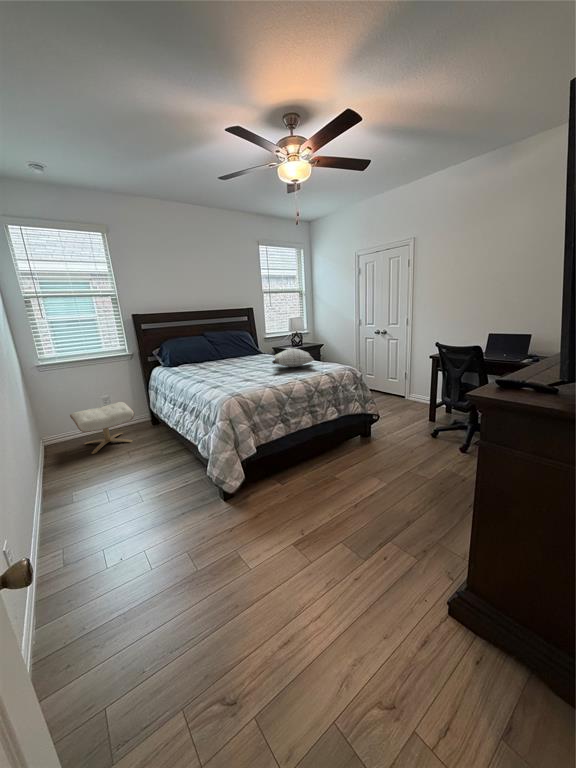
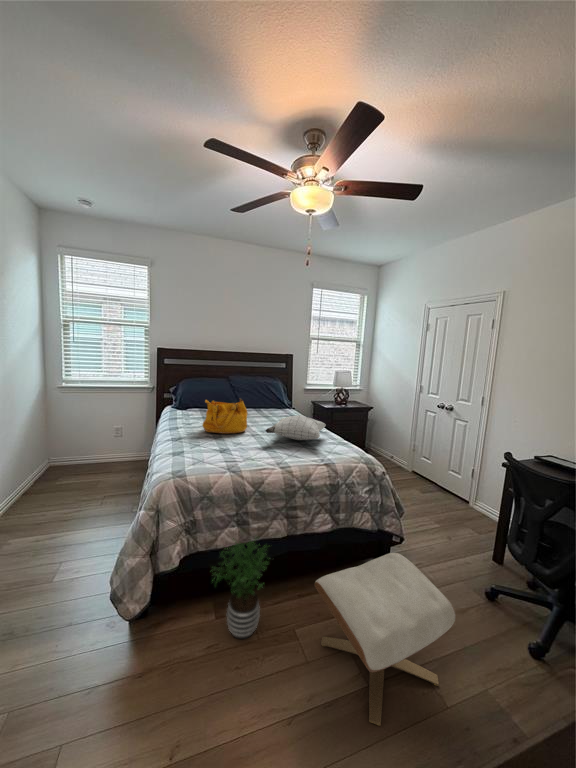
handbag: none [212,344,249,375] -> present [203,399,248,434]
ottoman: present [70,402,134,454] -> present [314,553,456,726]
potted plant: none [278,426,319,488] -> present [210,538,267,639]

